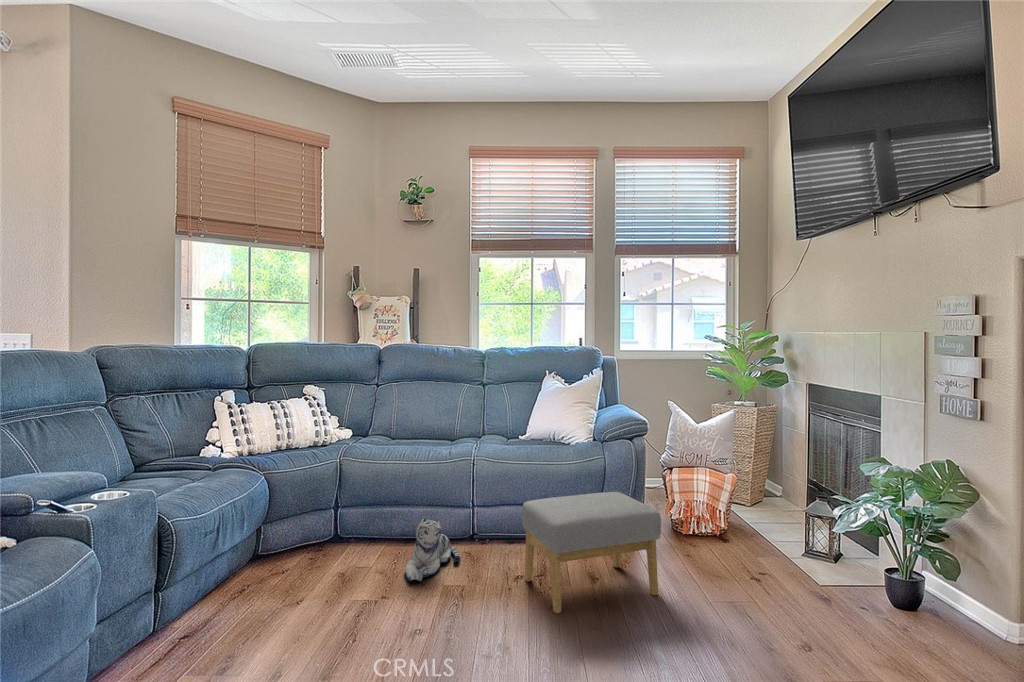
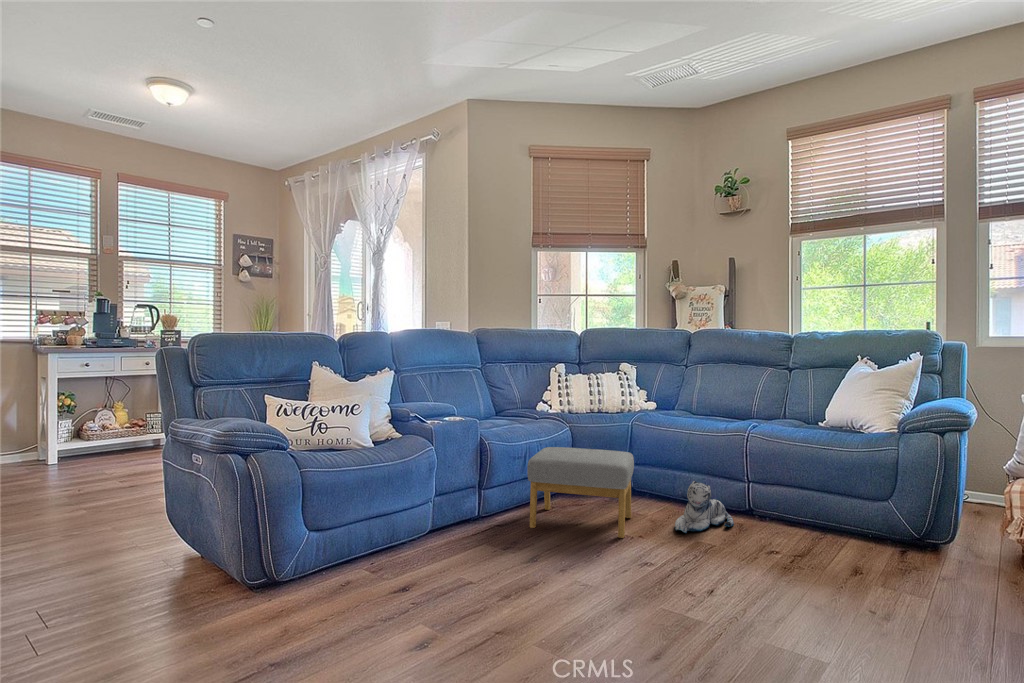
footstool: present [522,492,661,613] -> present [527,447,634,538]

